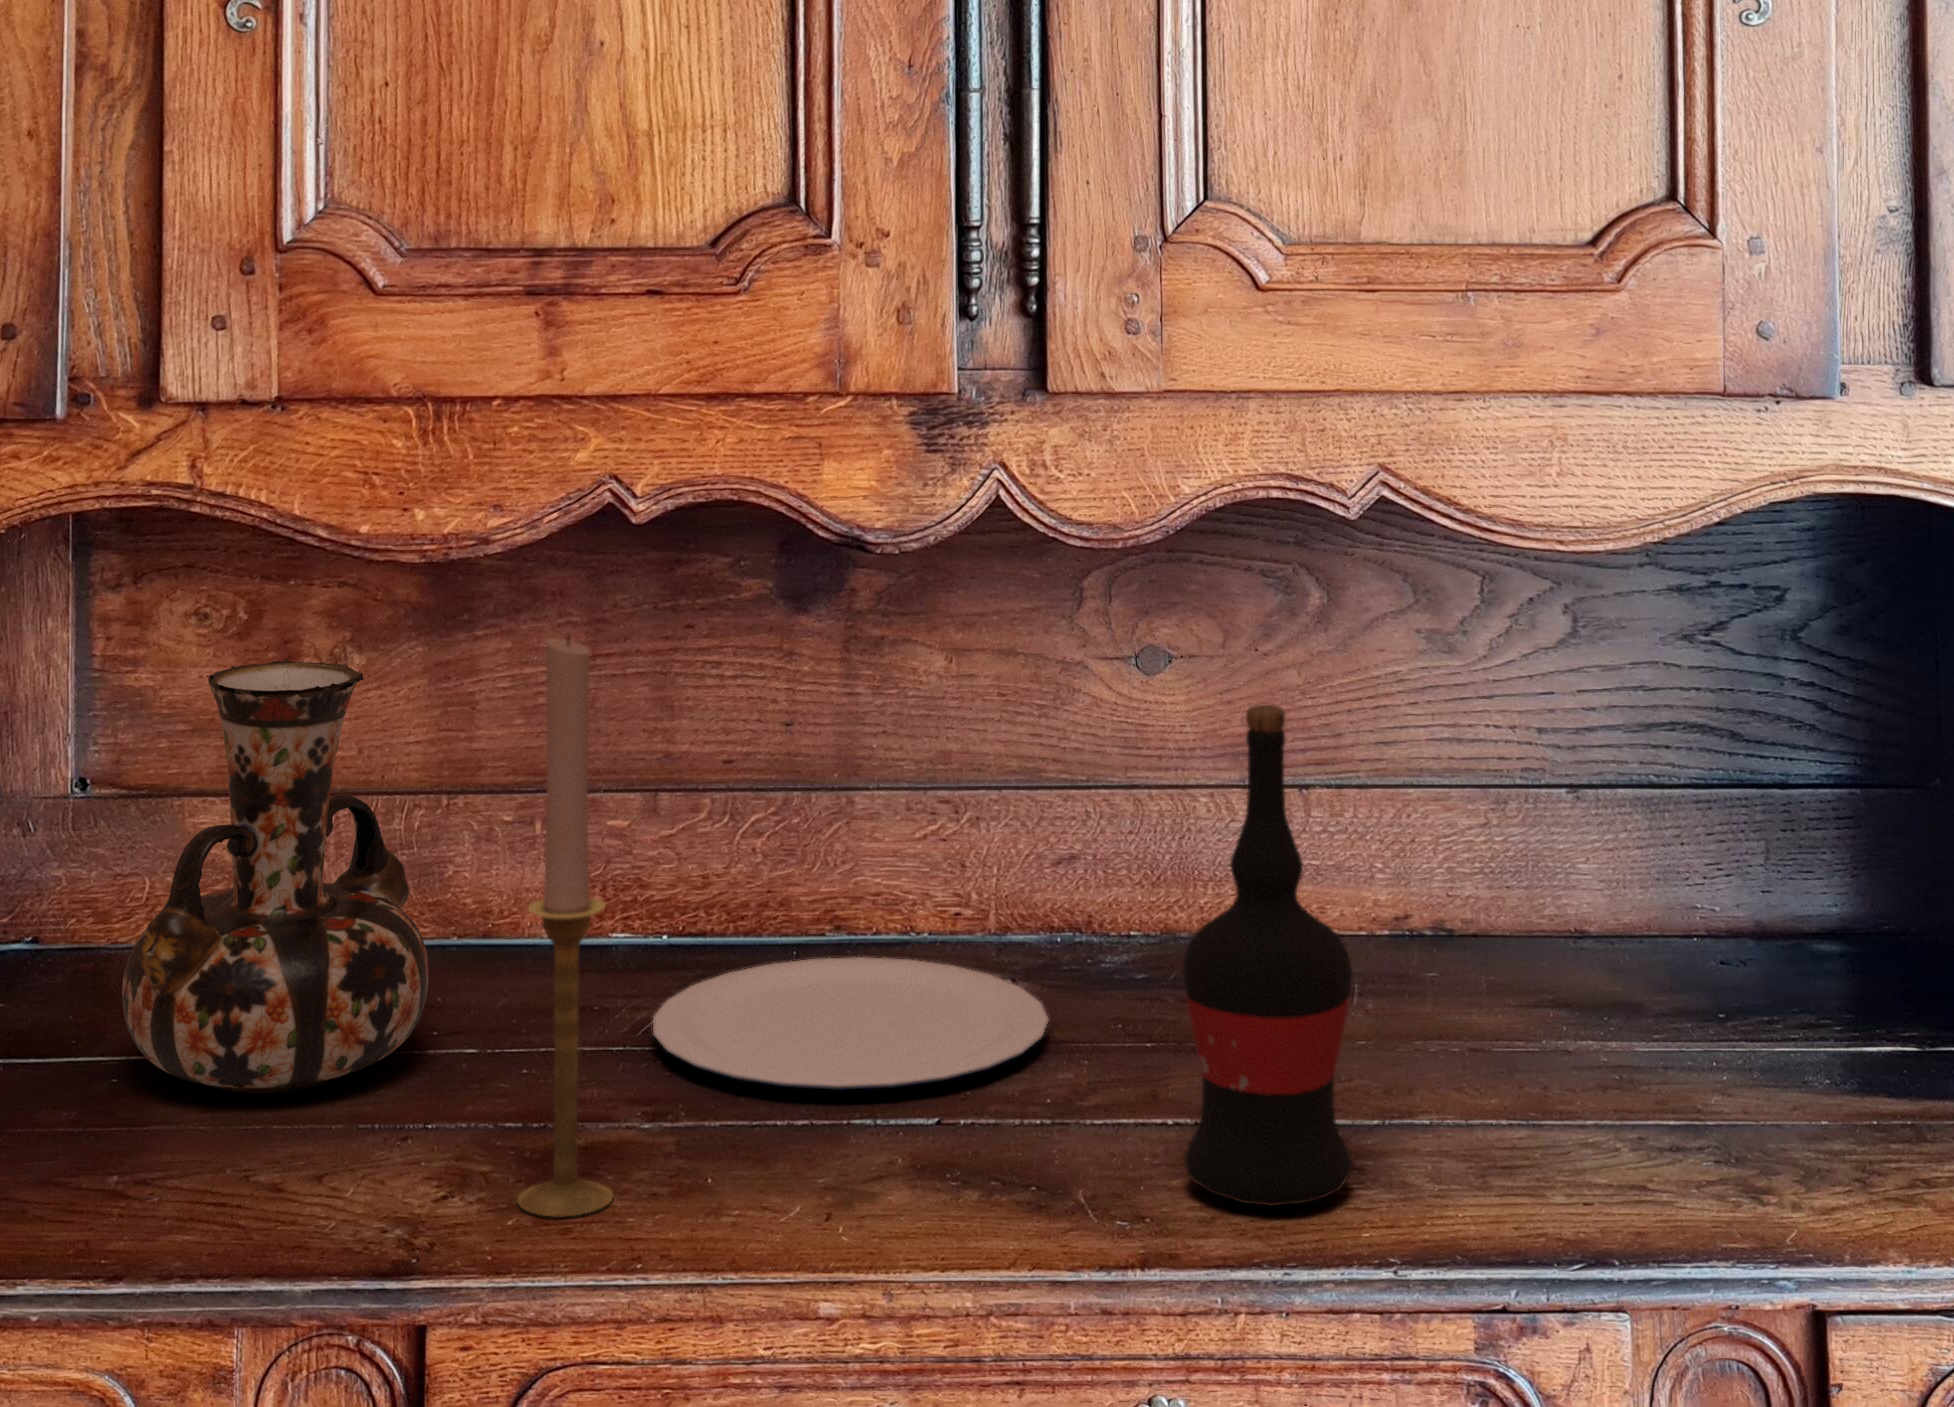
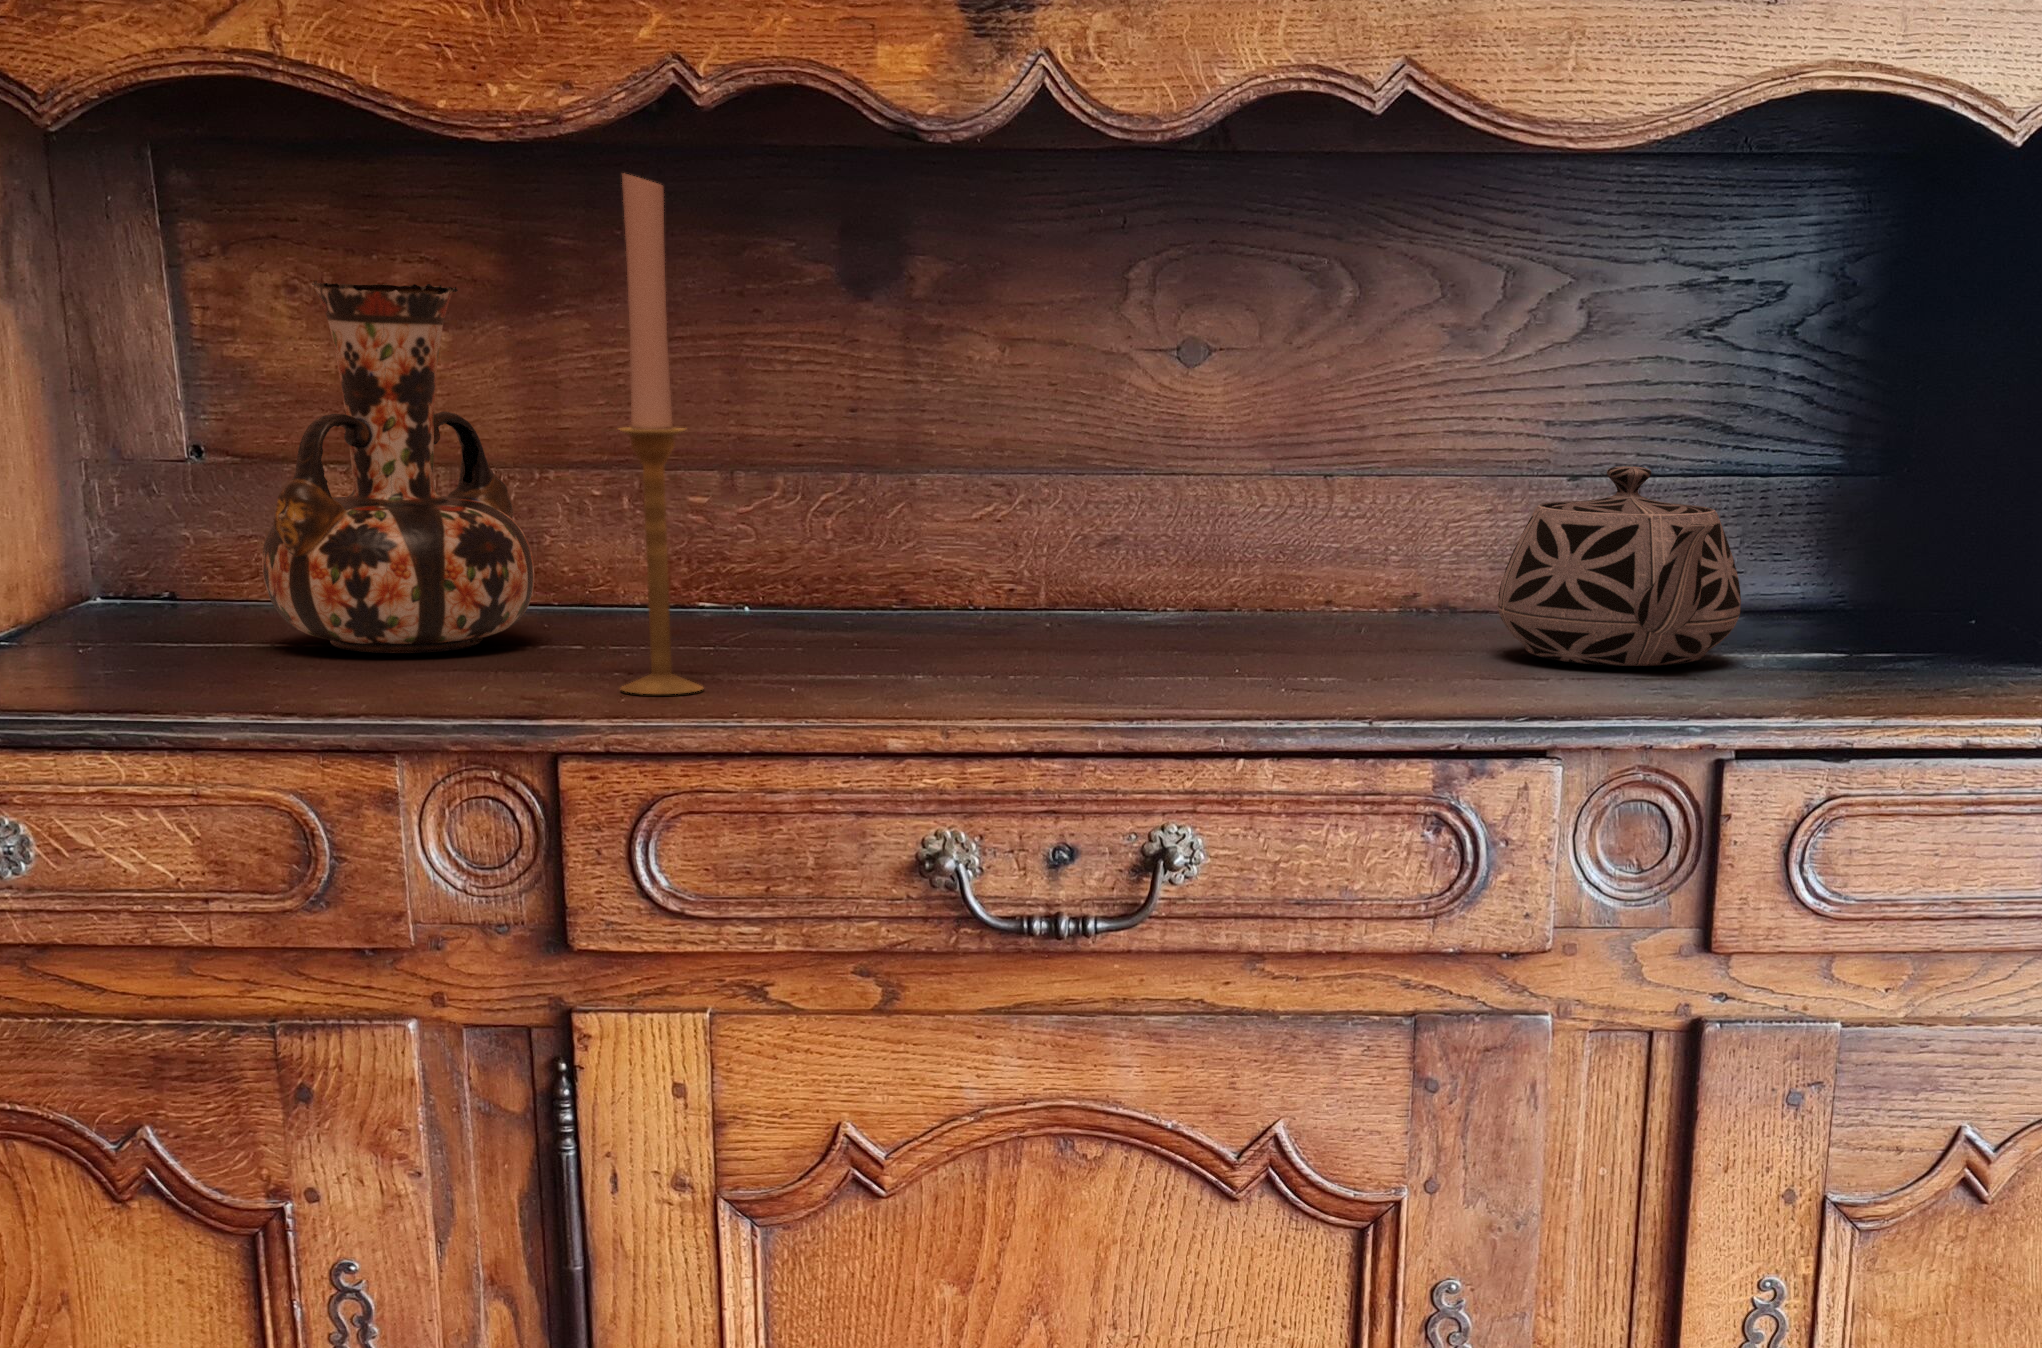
wine bottle: present [1183,705,1353,1206] -> none [1198,253,1353,693]
teapot: none [1526,859,1806,1108] -> present [1498,466,1741,666]
plate: present [653,957,1048,1090] -> none [735,601,1081,655]

